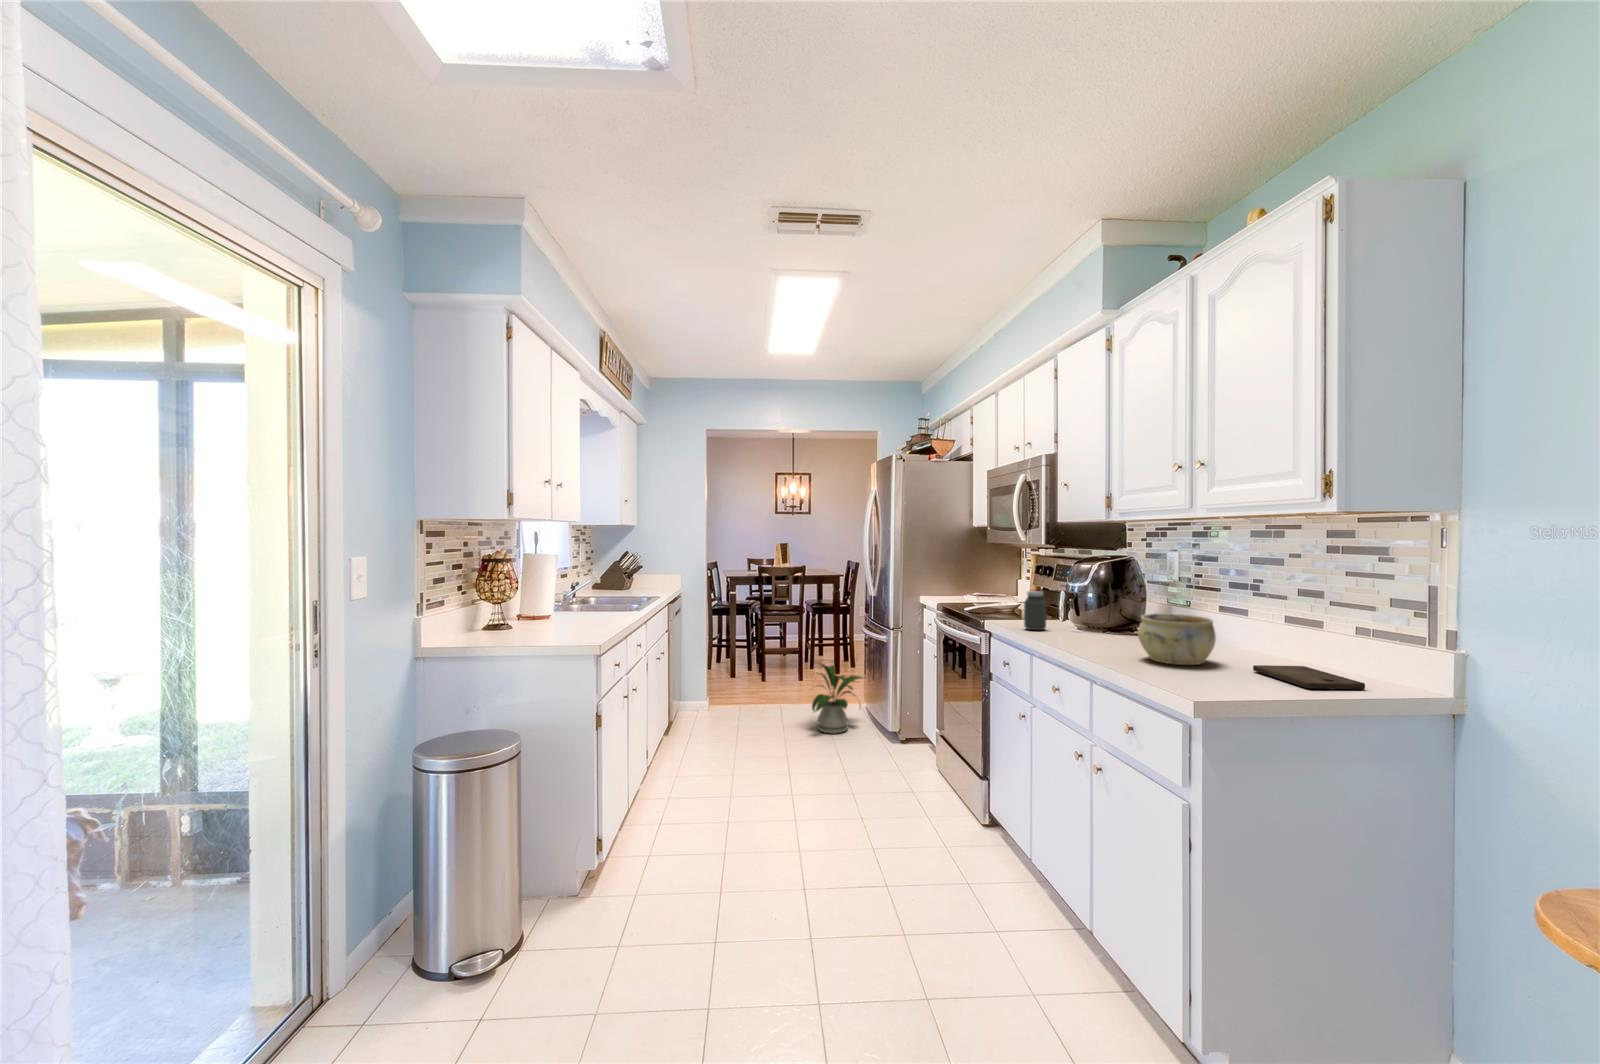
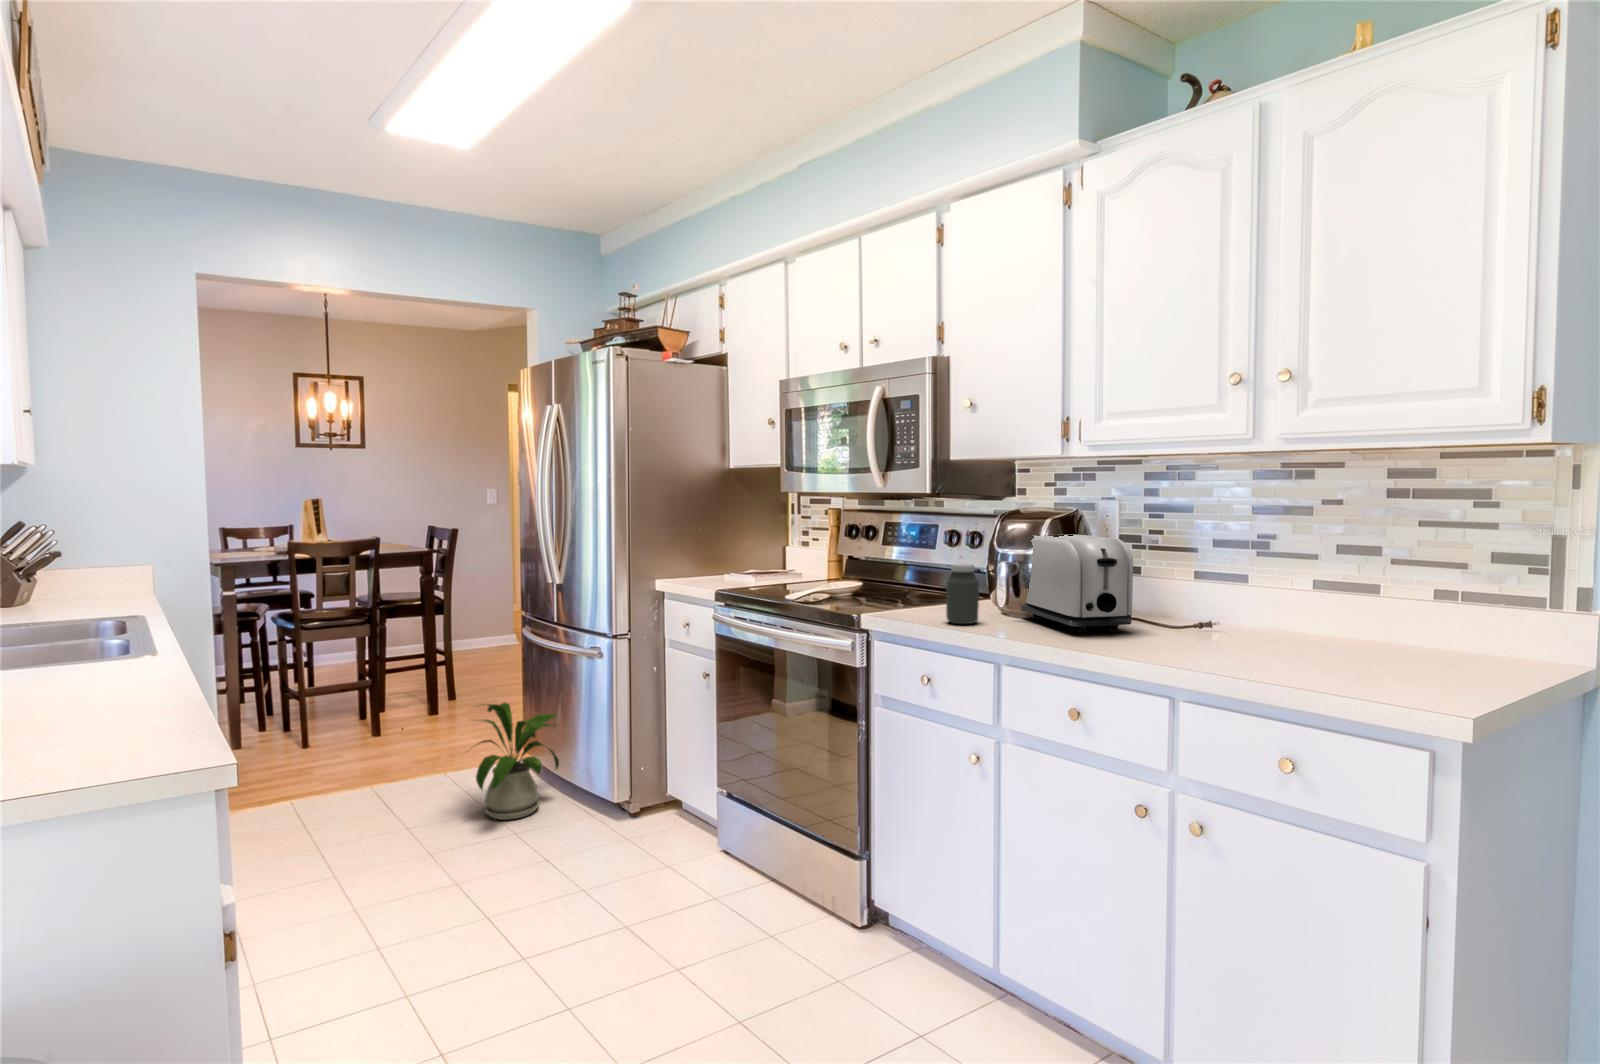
toaster: none [1082,575,1135,642] -> present [1022,535,1133,633]
ceramic bowl: present [1138,613,1216,665] -> none [1203,588,1314,664]
cutting board: present [1253,665,1365,689] -> none [1368,648,1528,683]

